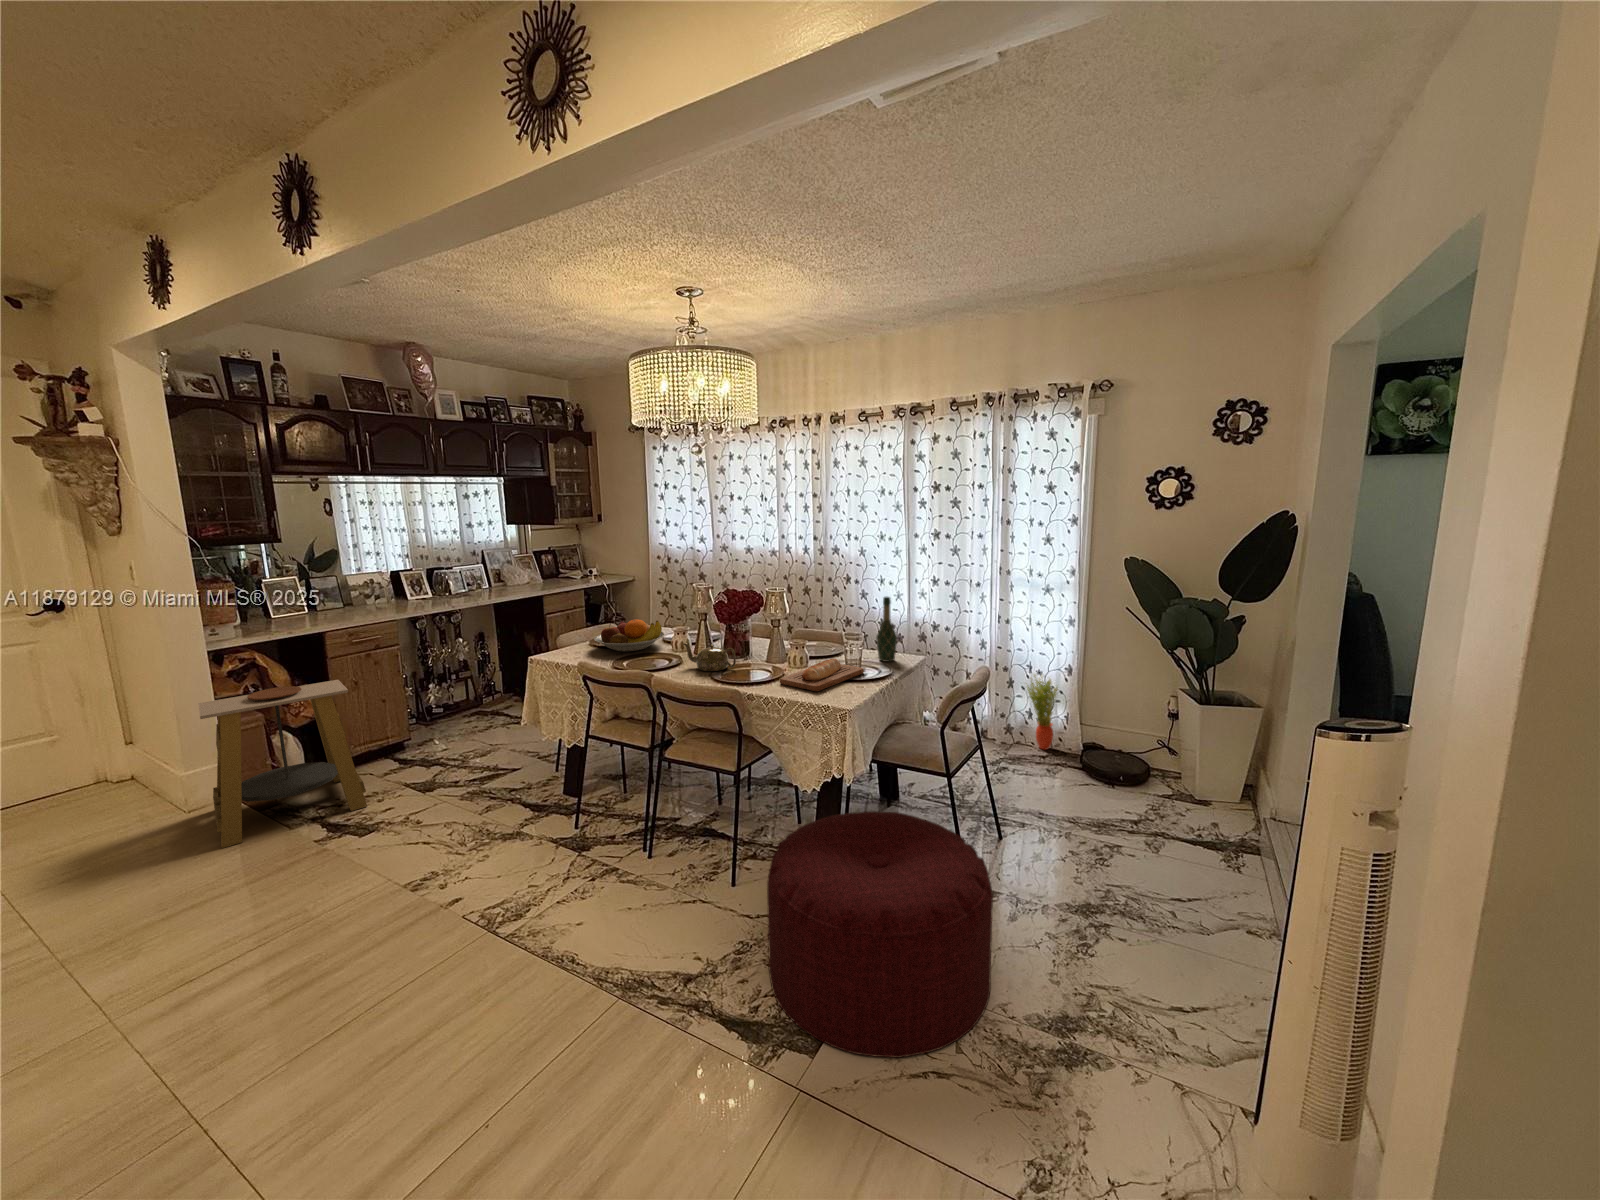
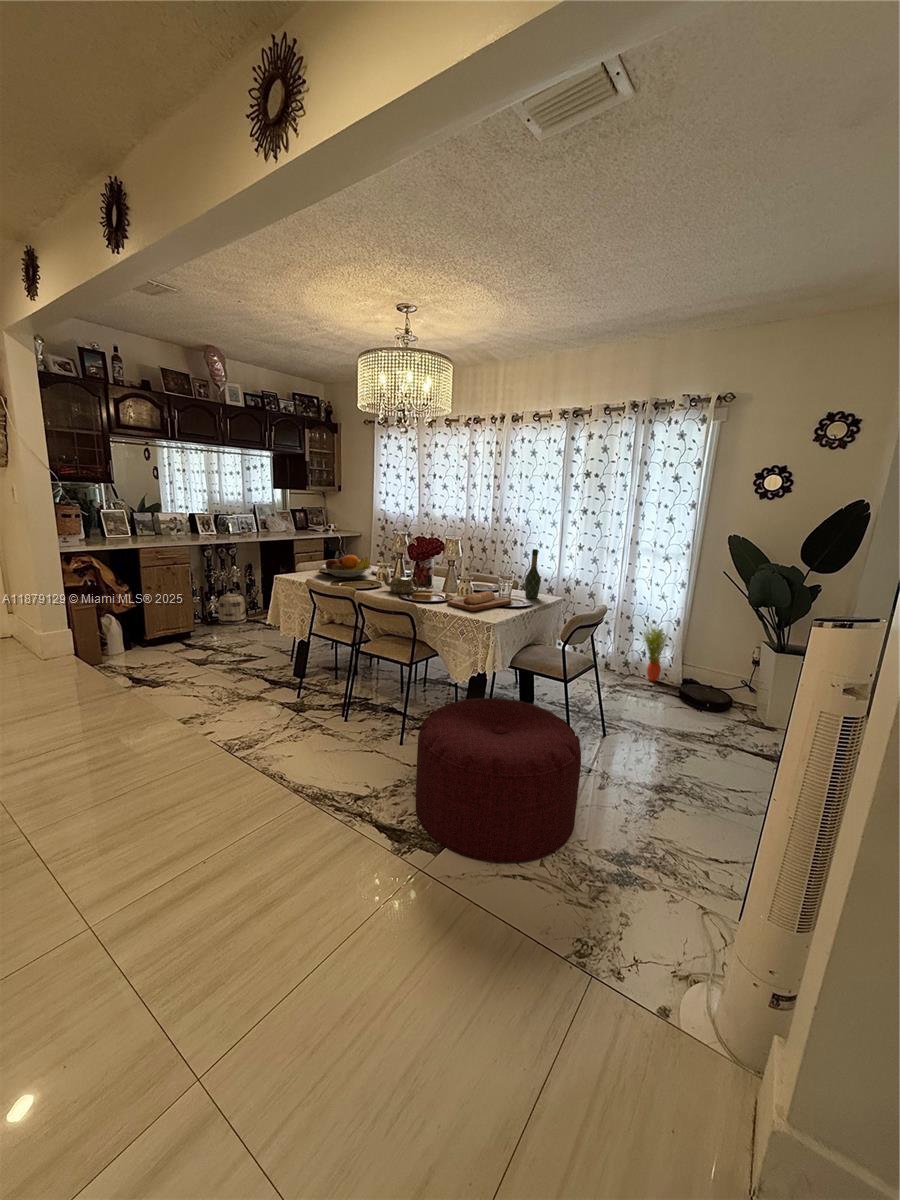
basket: none [442,668,484,722] -> present [218,587,247,624]
side table: present [199,680,367,848] -> none [53,582,161,686]

